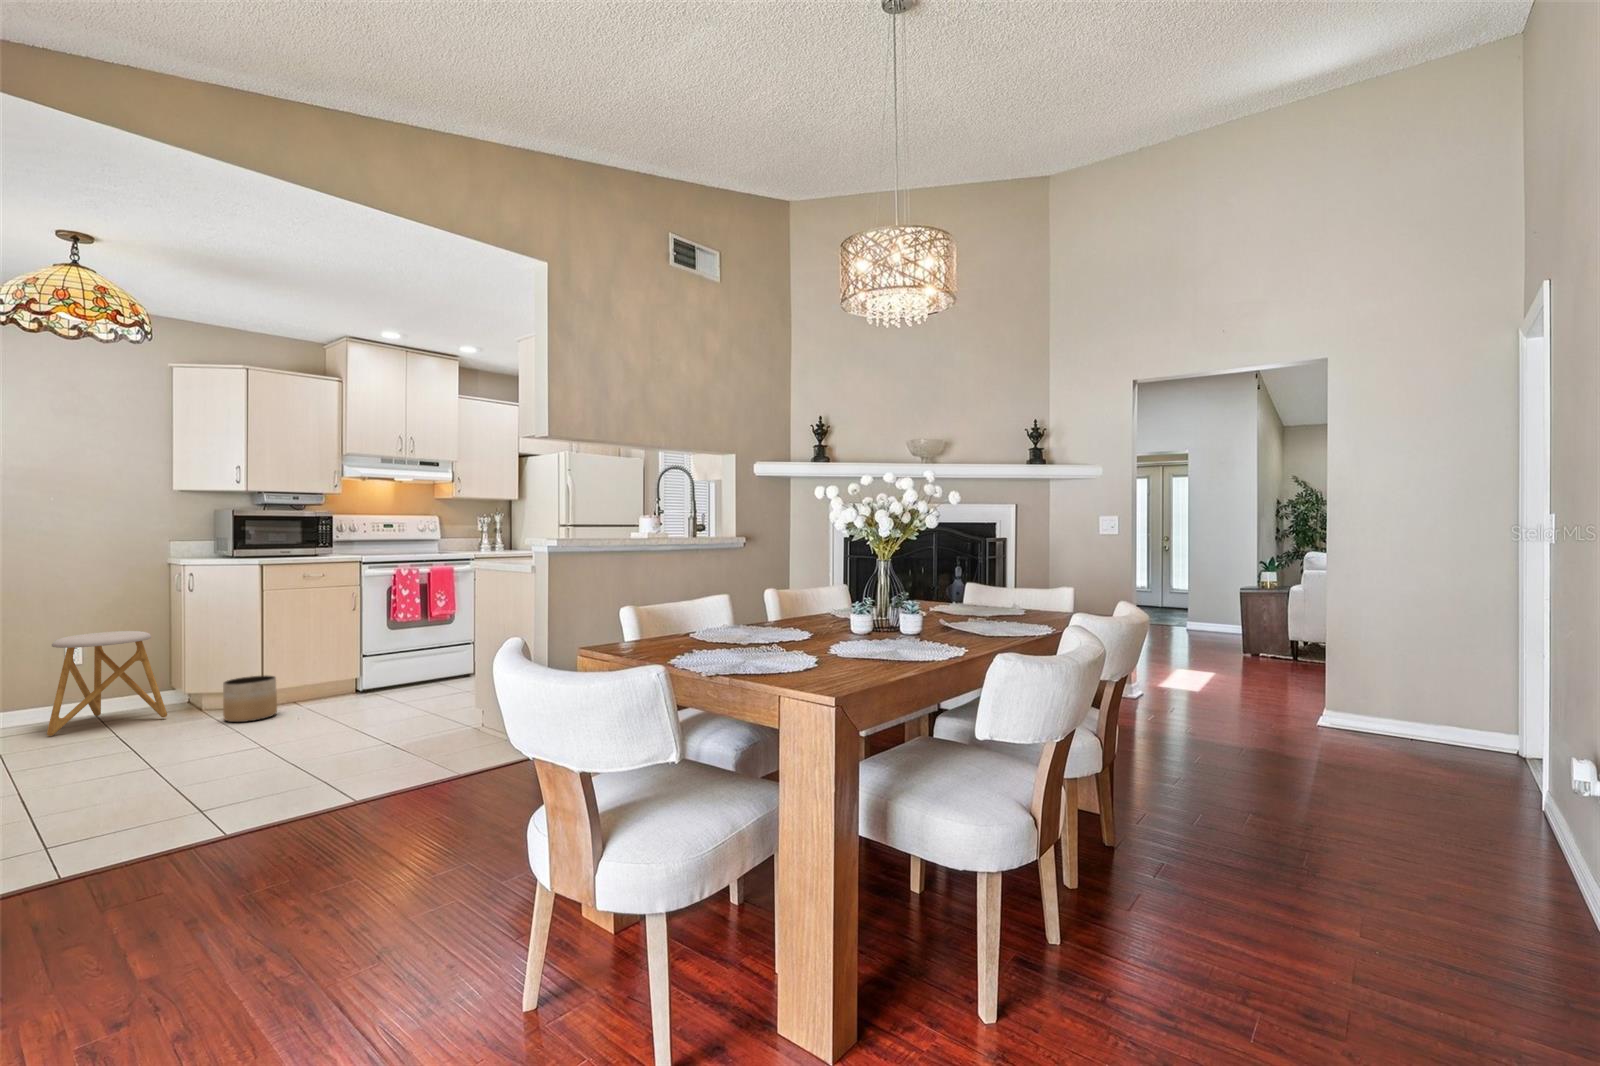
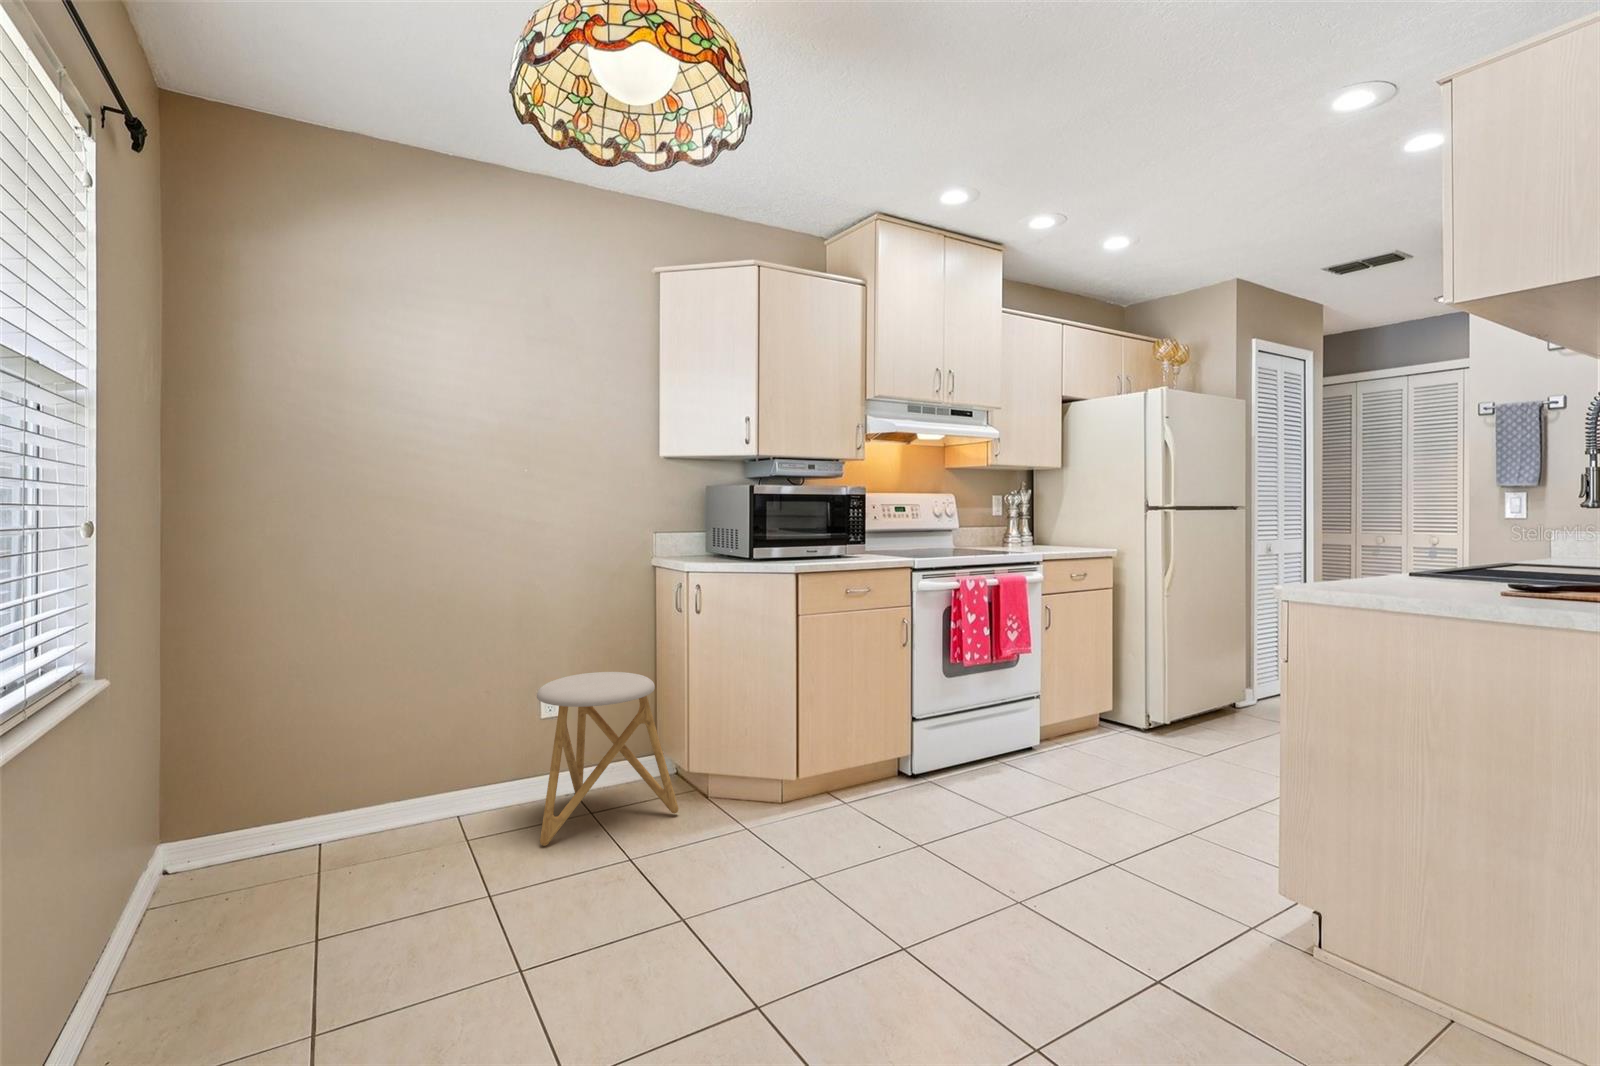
planter: present [223,675,277,722] -> none [765,755,837,841]

